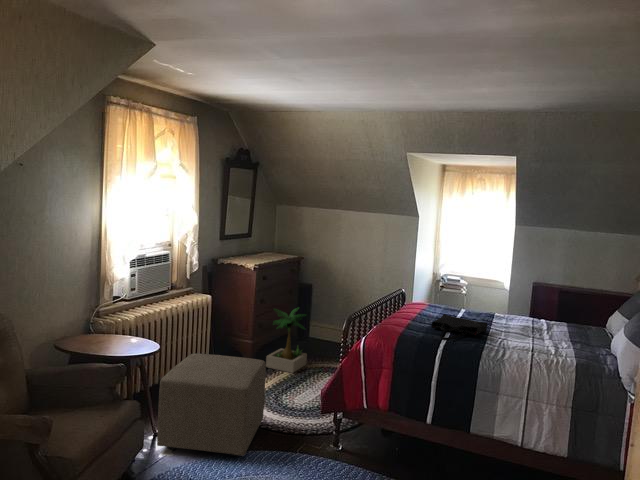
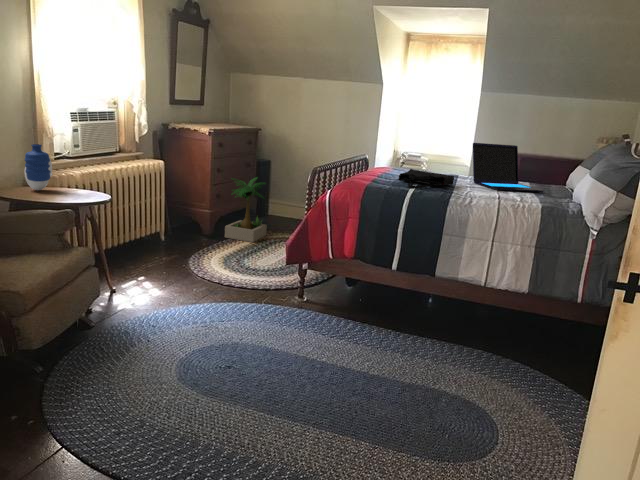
laptop: none [506,286,583,338] -> present [473,143,545,192]
vase: none [86,298,110,338] -> present [25,144,53,190]
ottoman: present [157,354,266,457] -> none [114,212,227,309]

